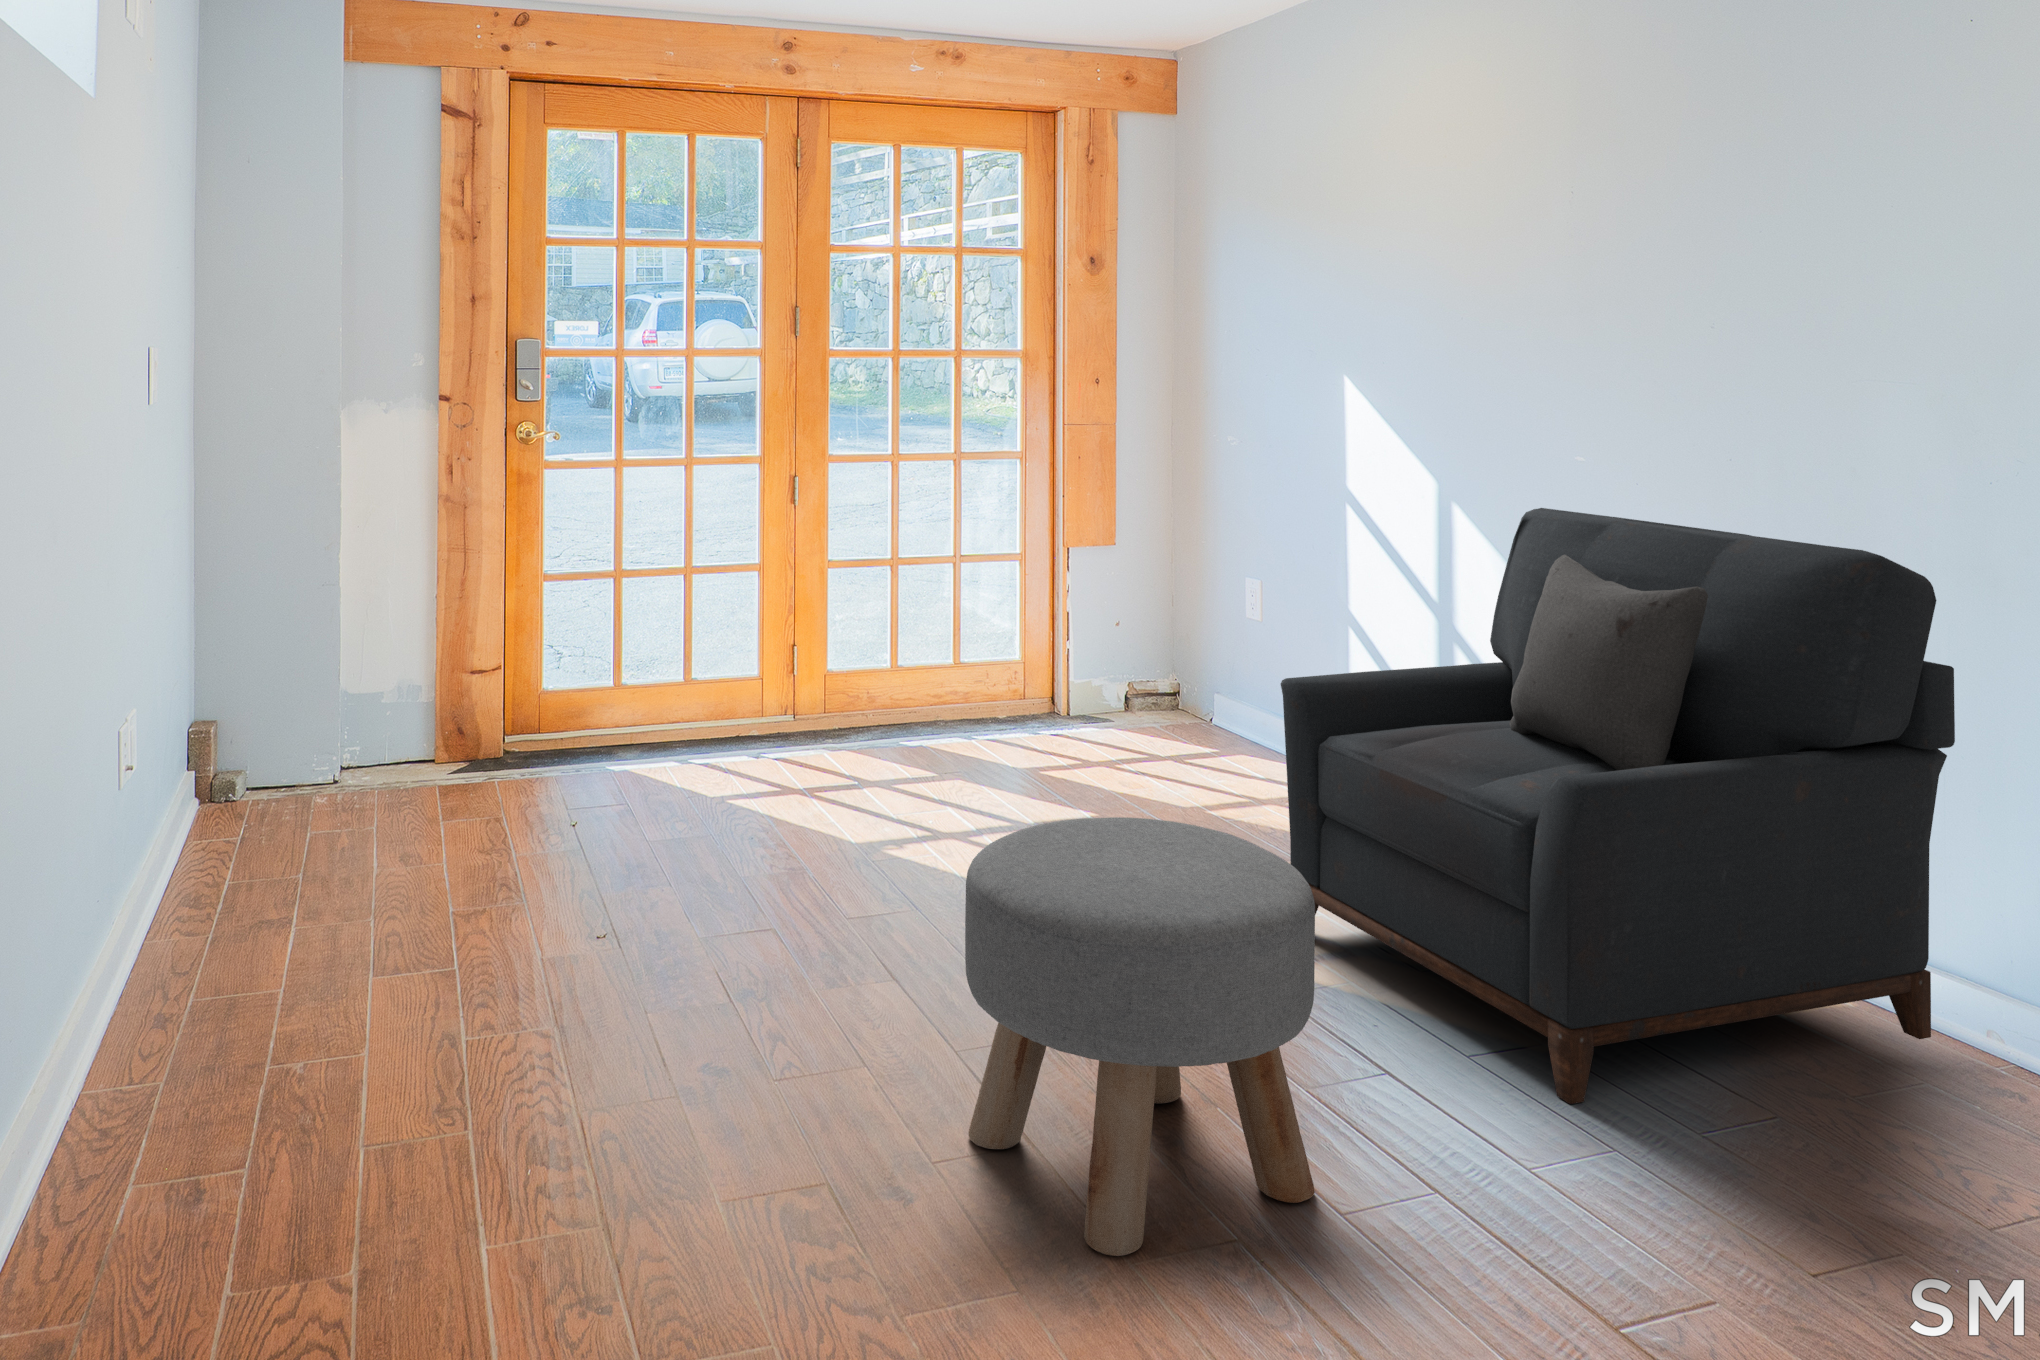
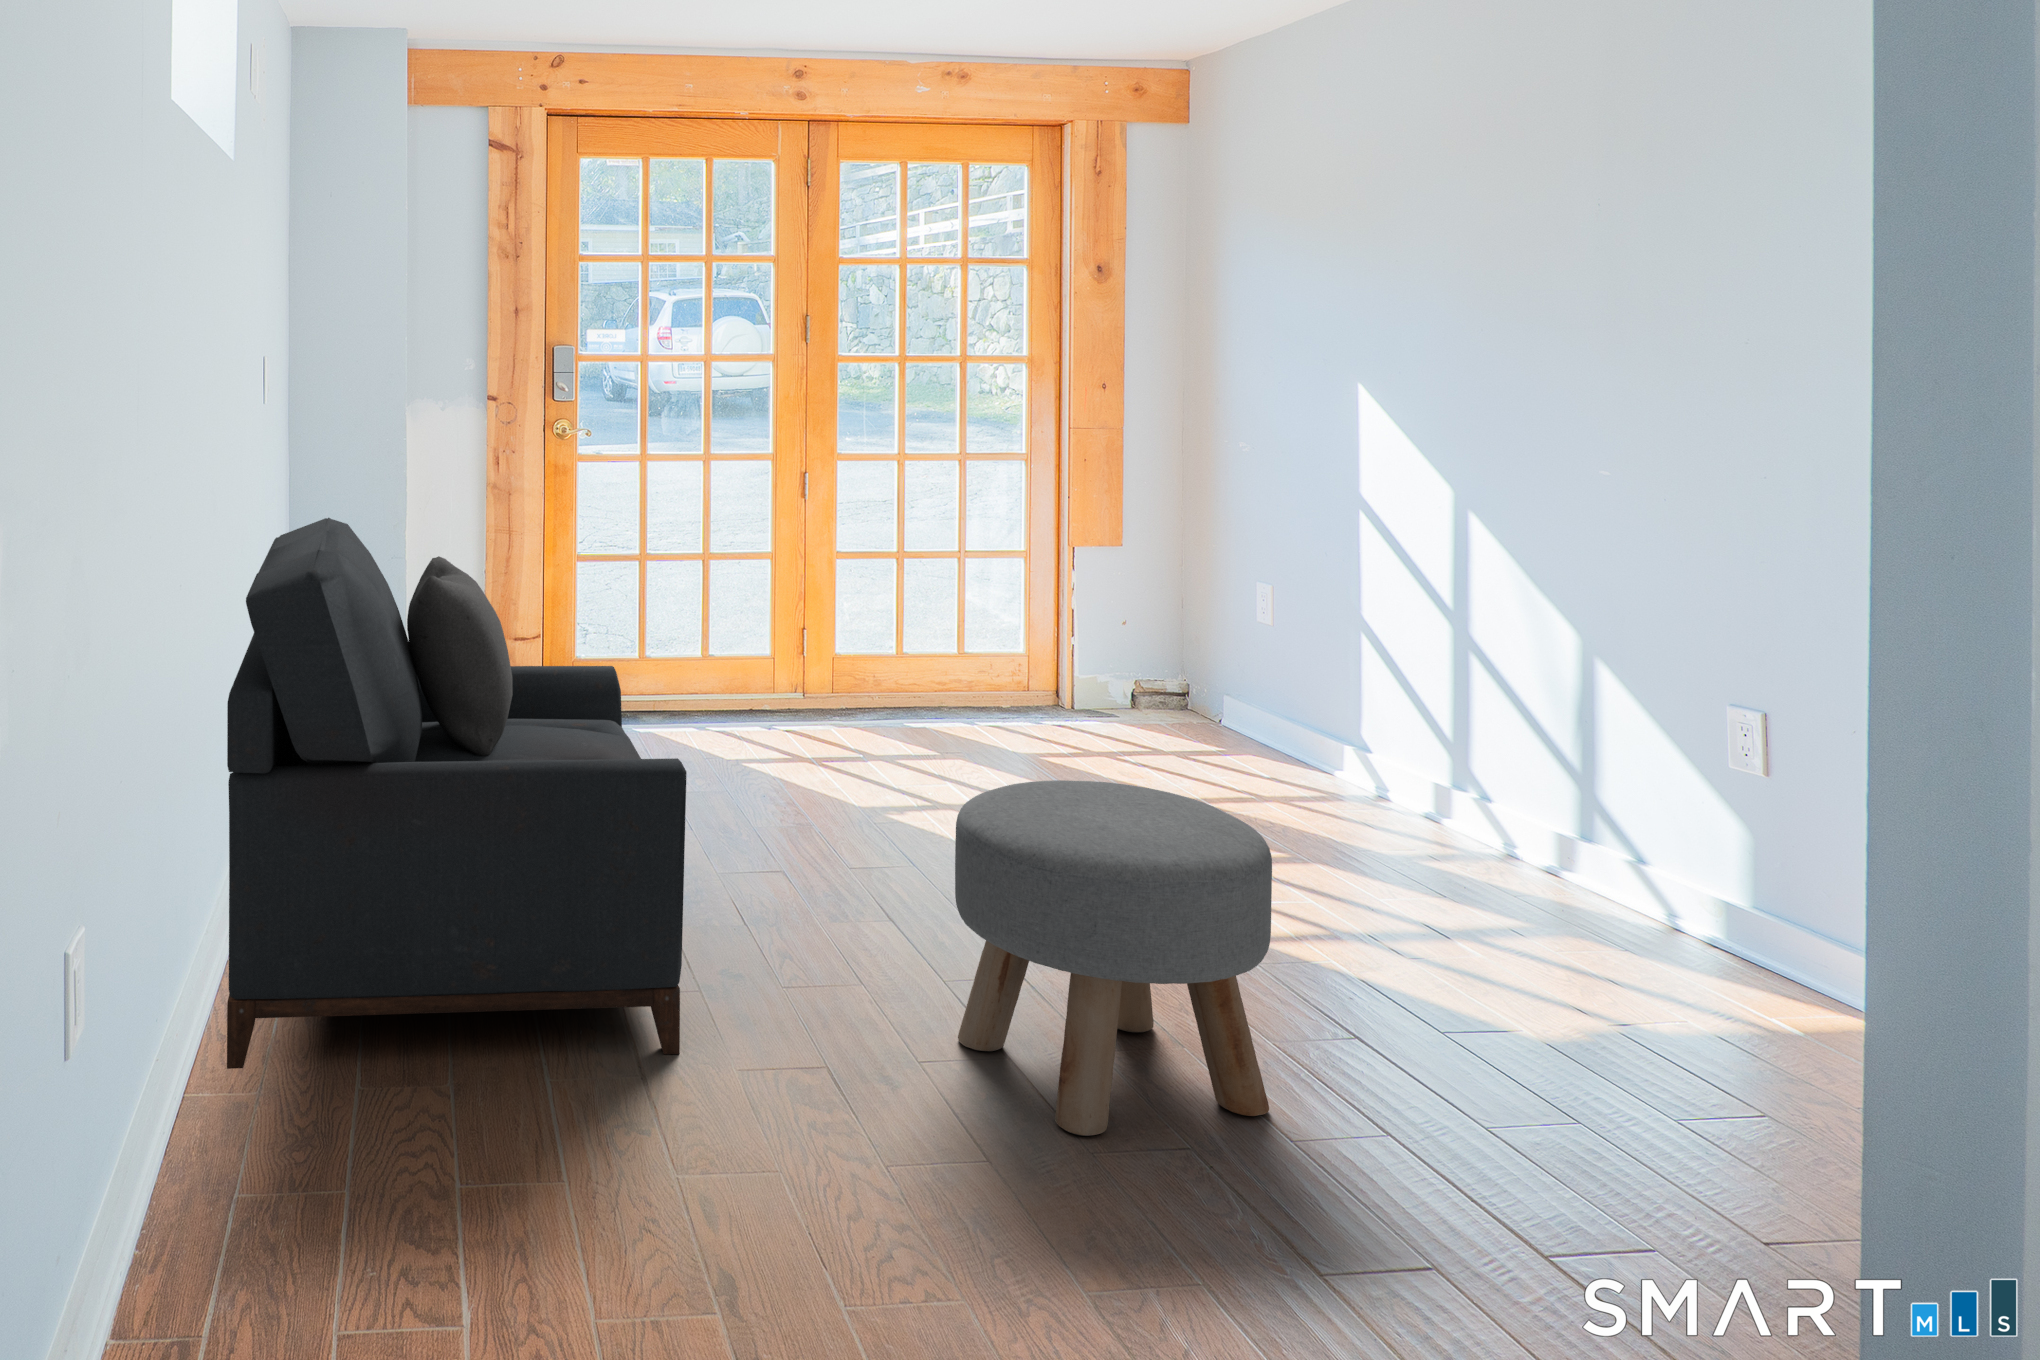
armchair: present [1281,508,1955,1104] -> present [227,518,687,1069]

